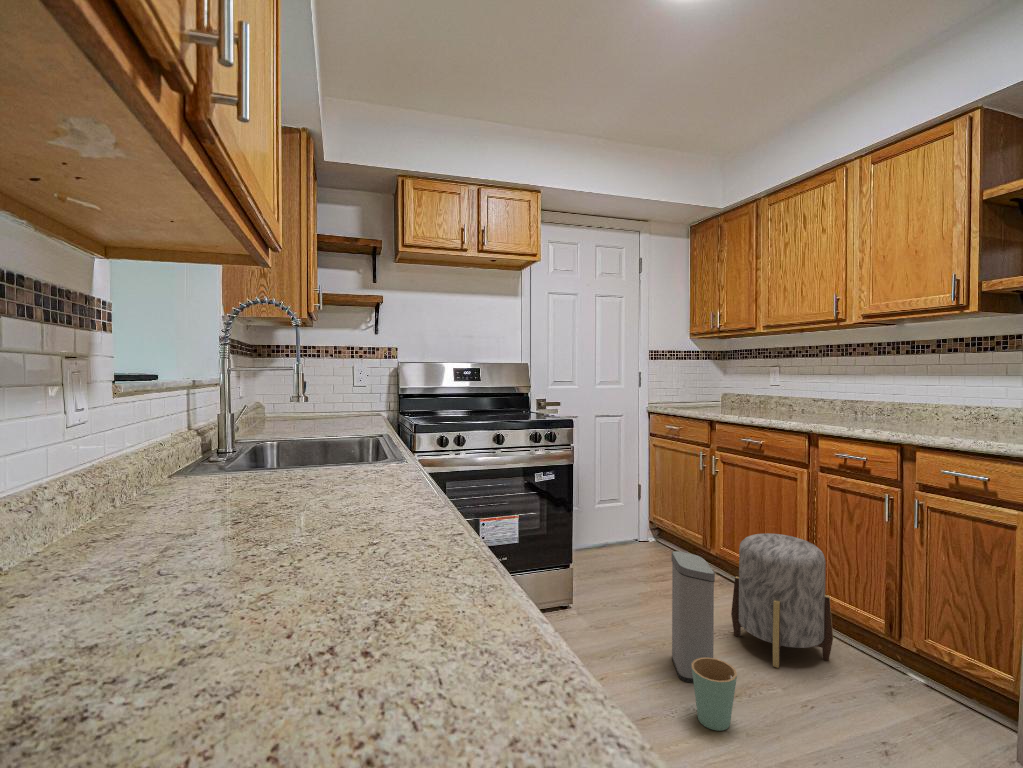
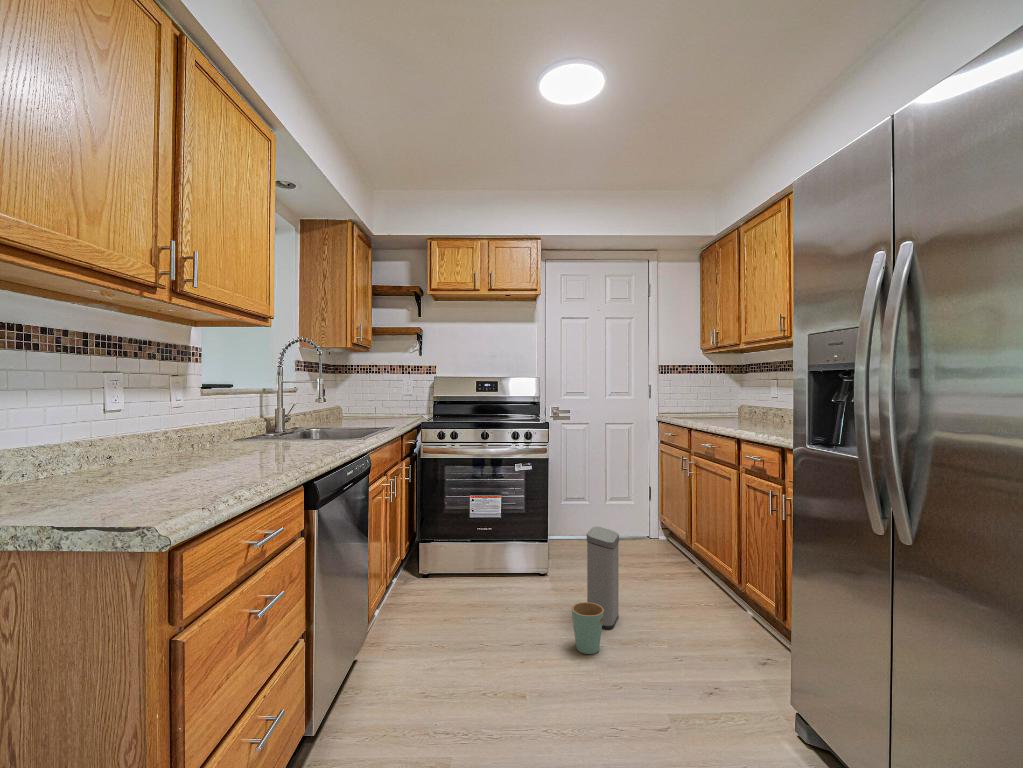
stool: present [731,533,833,668] -> none [659,522,731,631]

